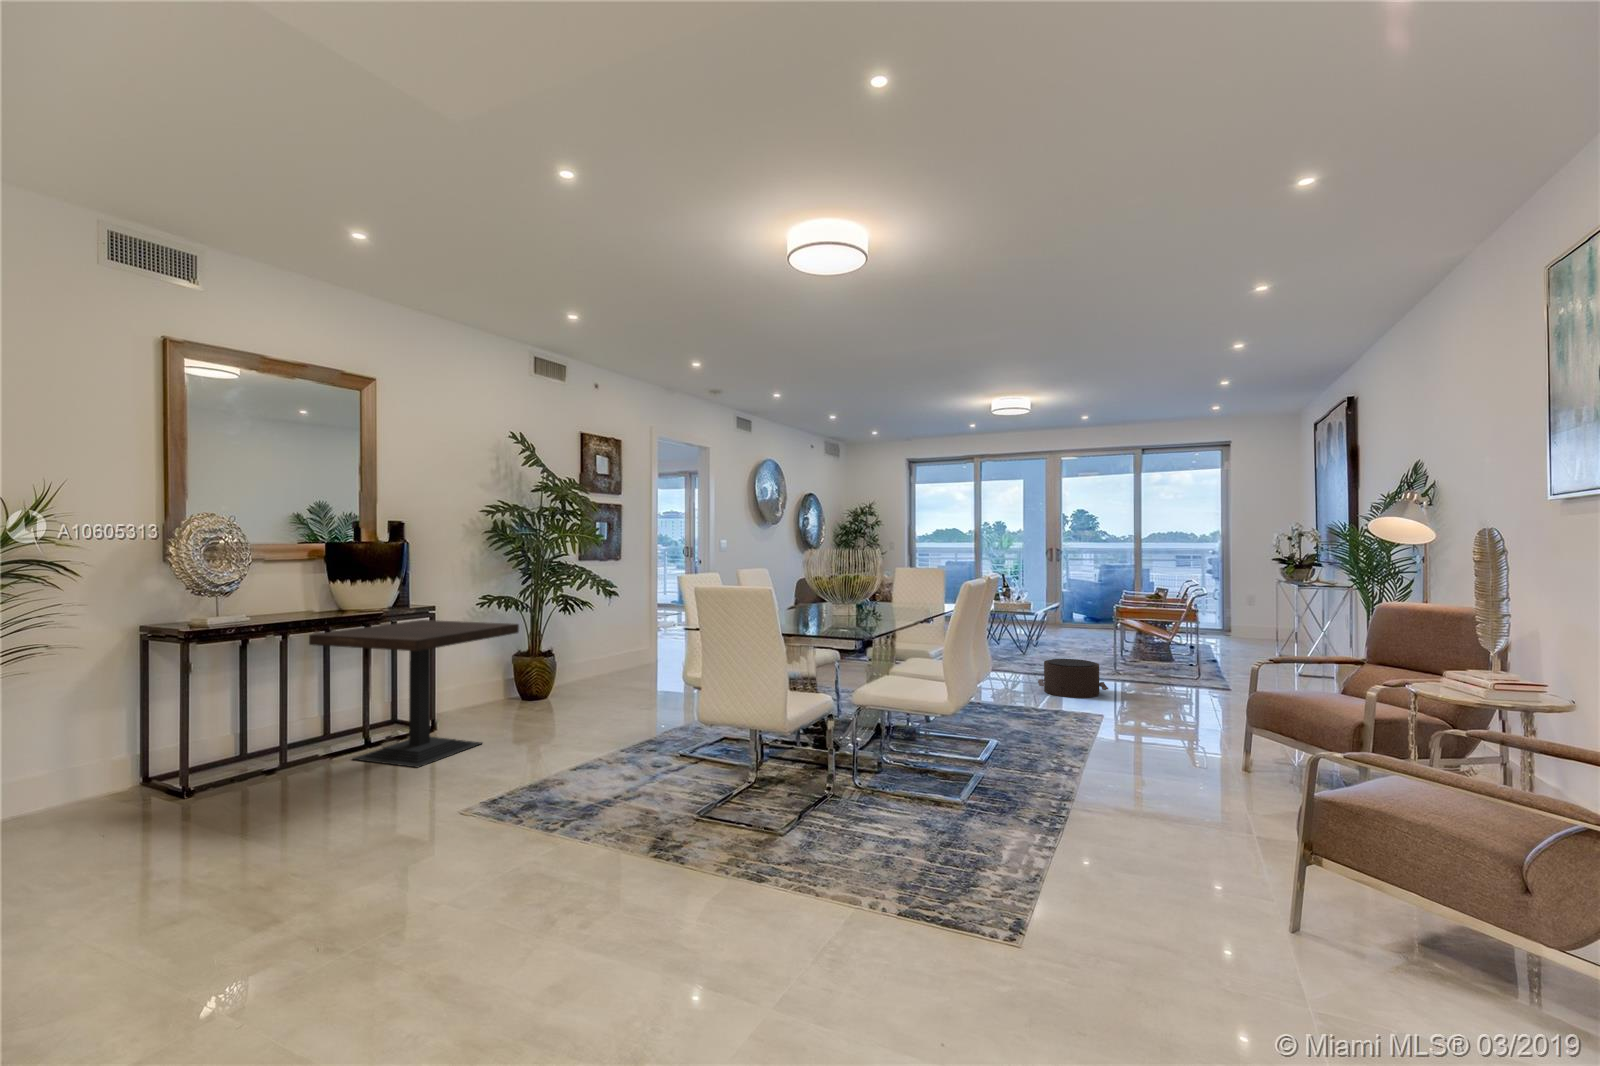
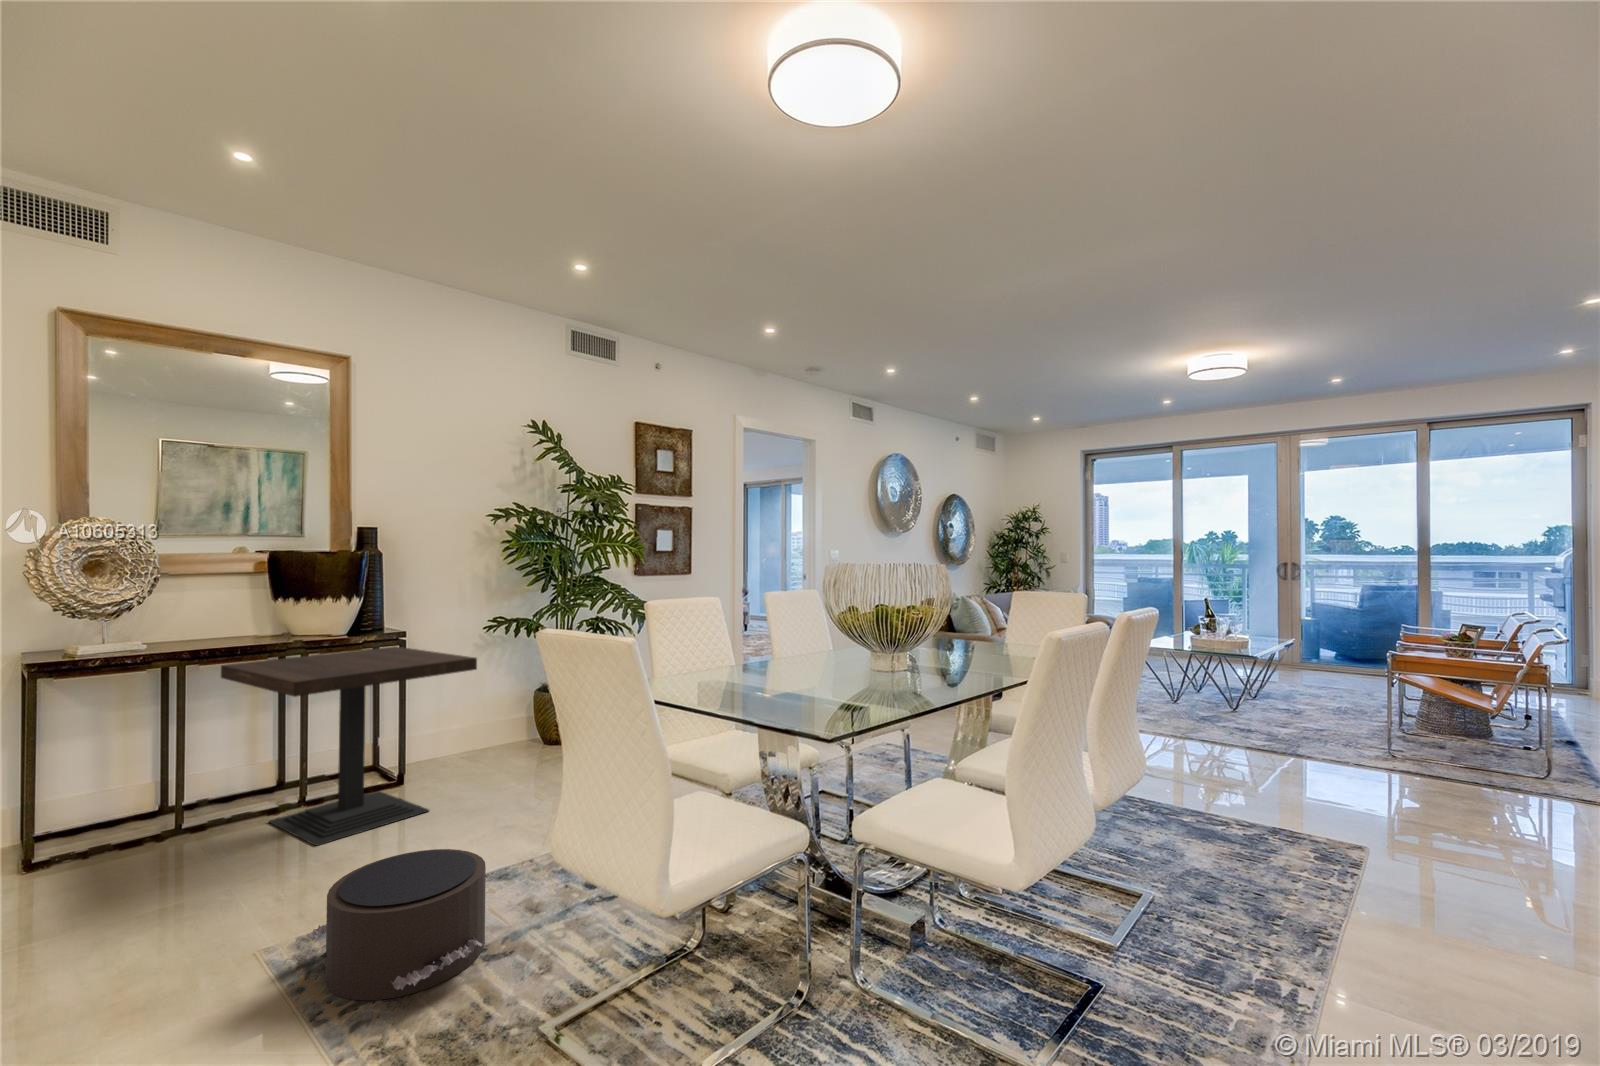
pouf: present [1038,659,1108,698] -> present [306,849,486,1001]

